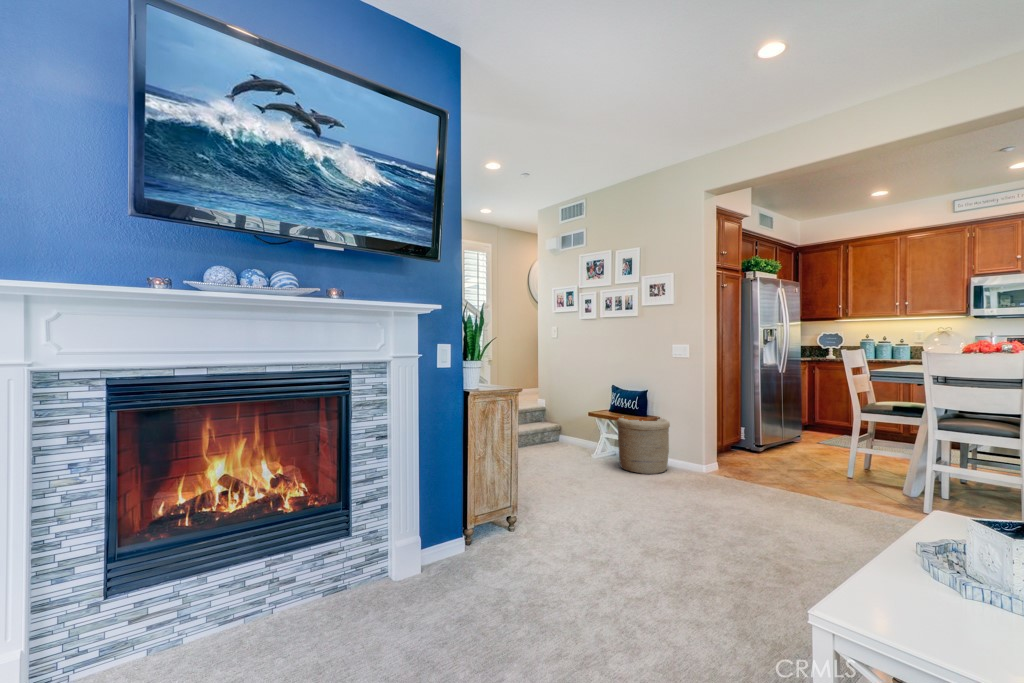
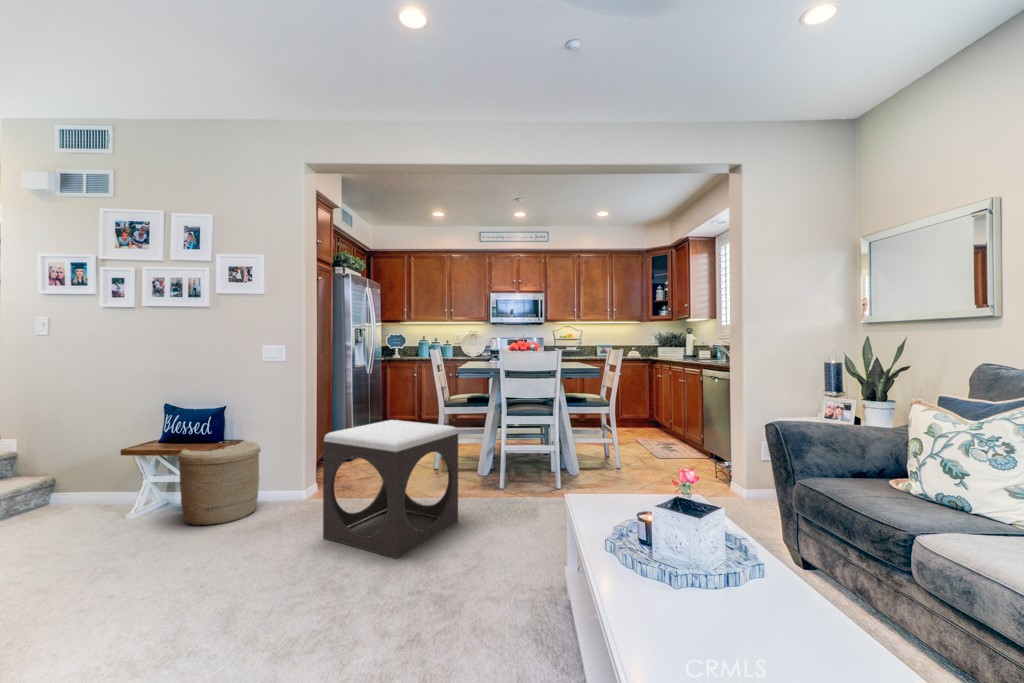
footstool: none [705,414,837,530] -> present [323,420,458,559]

